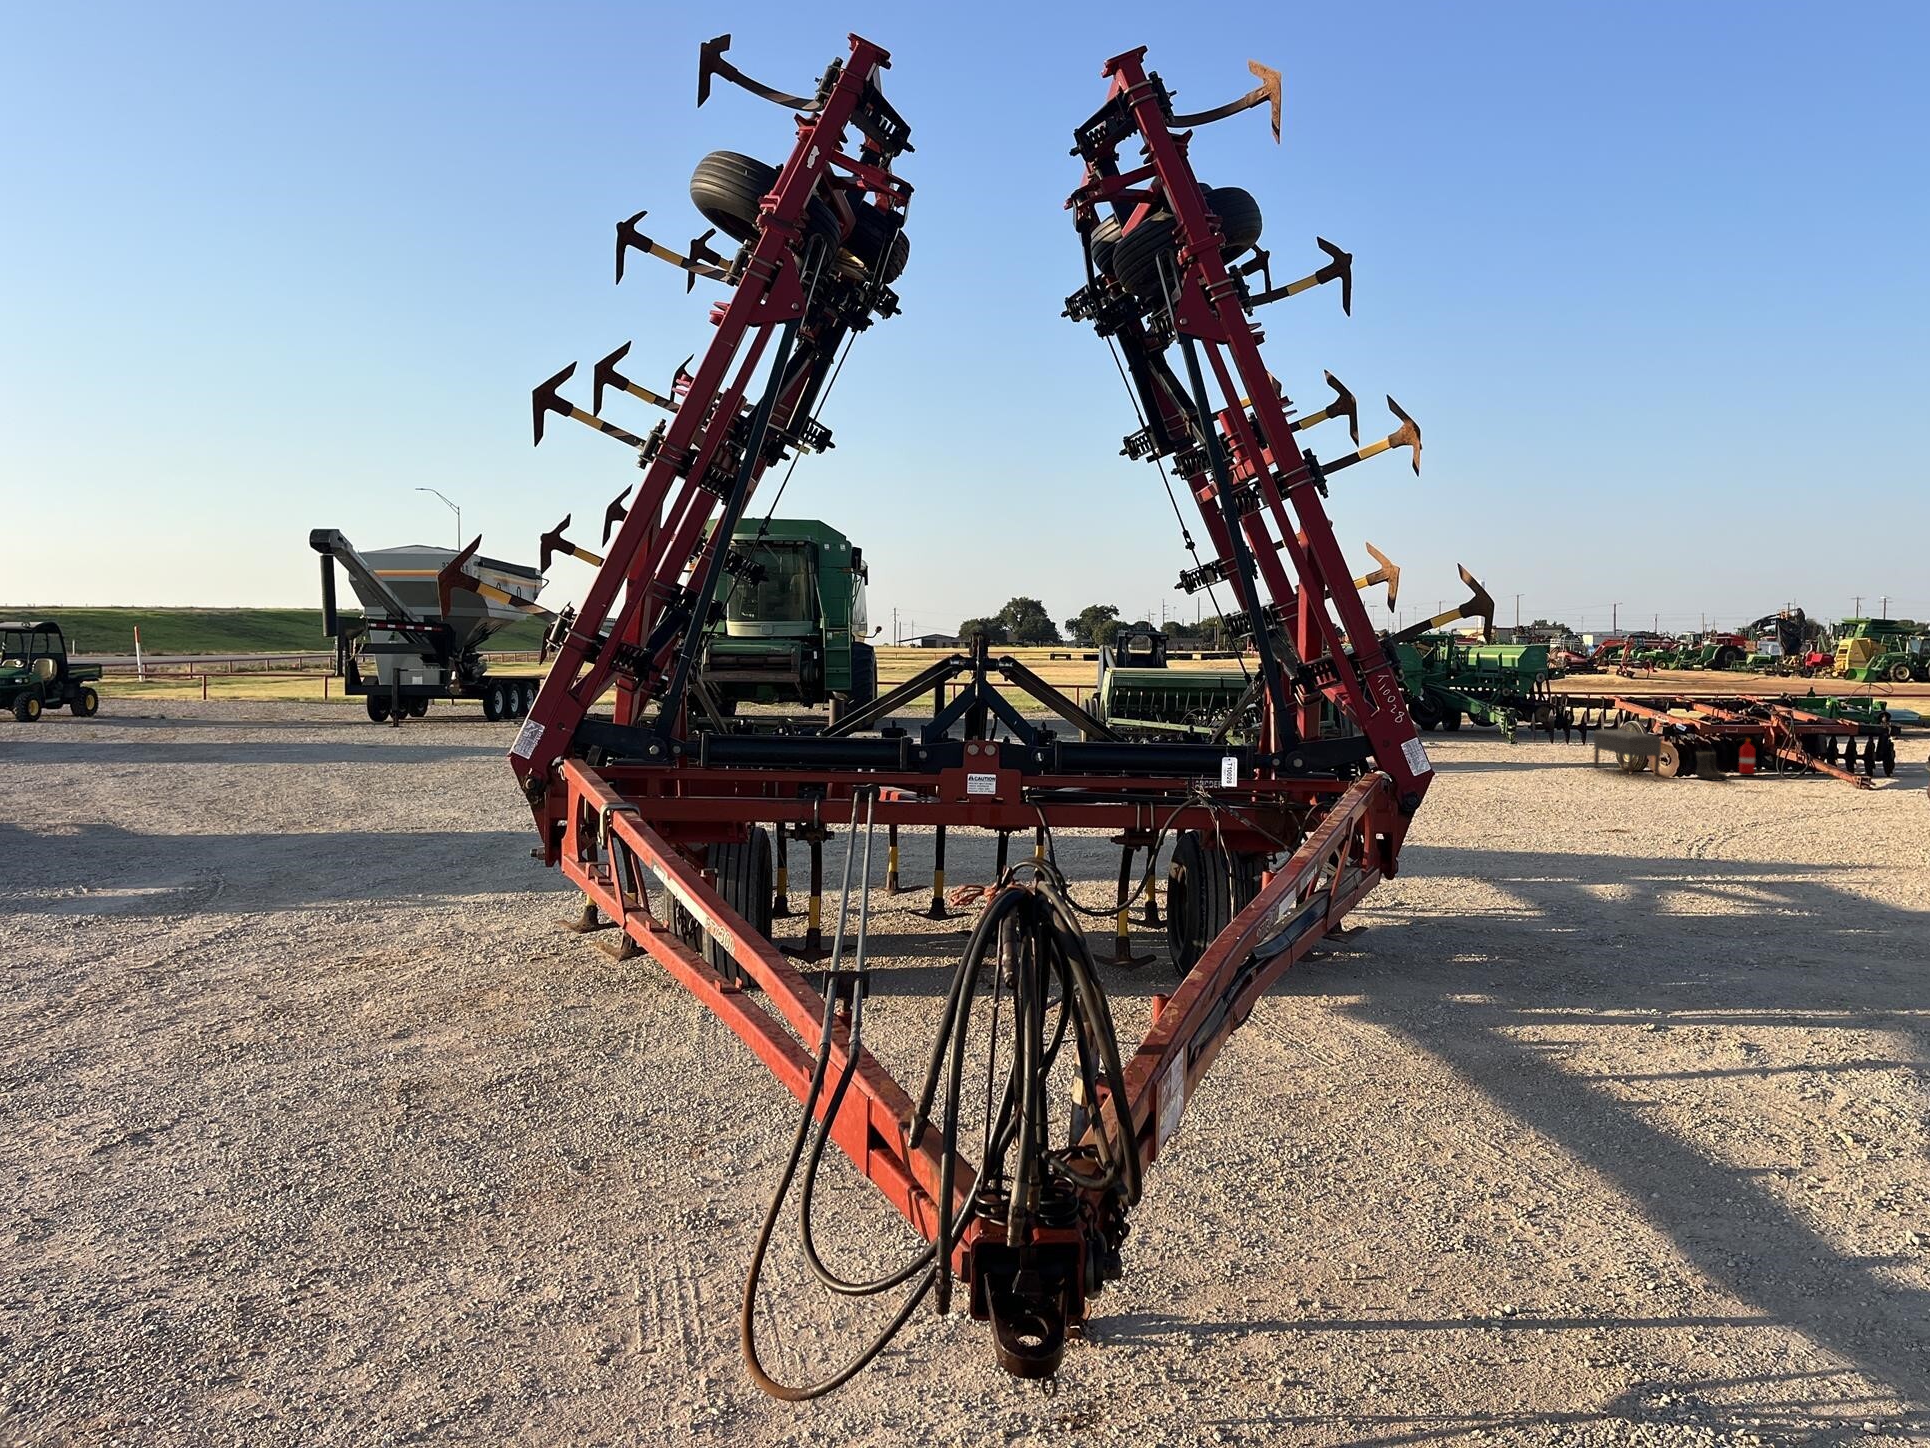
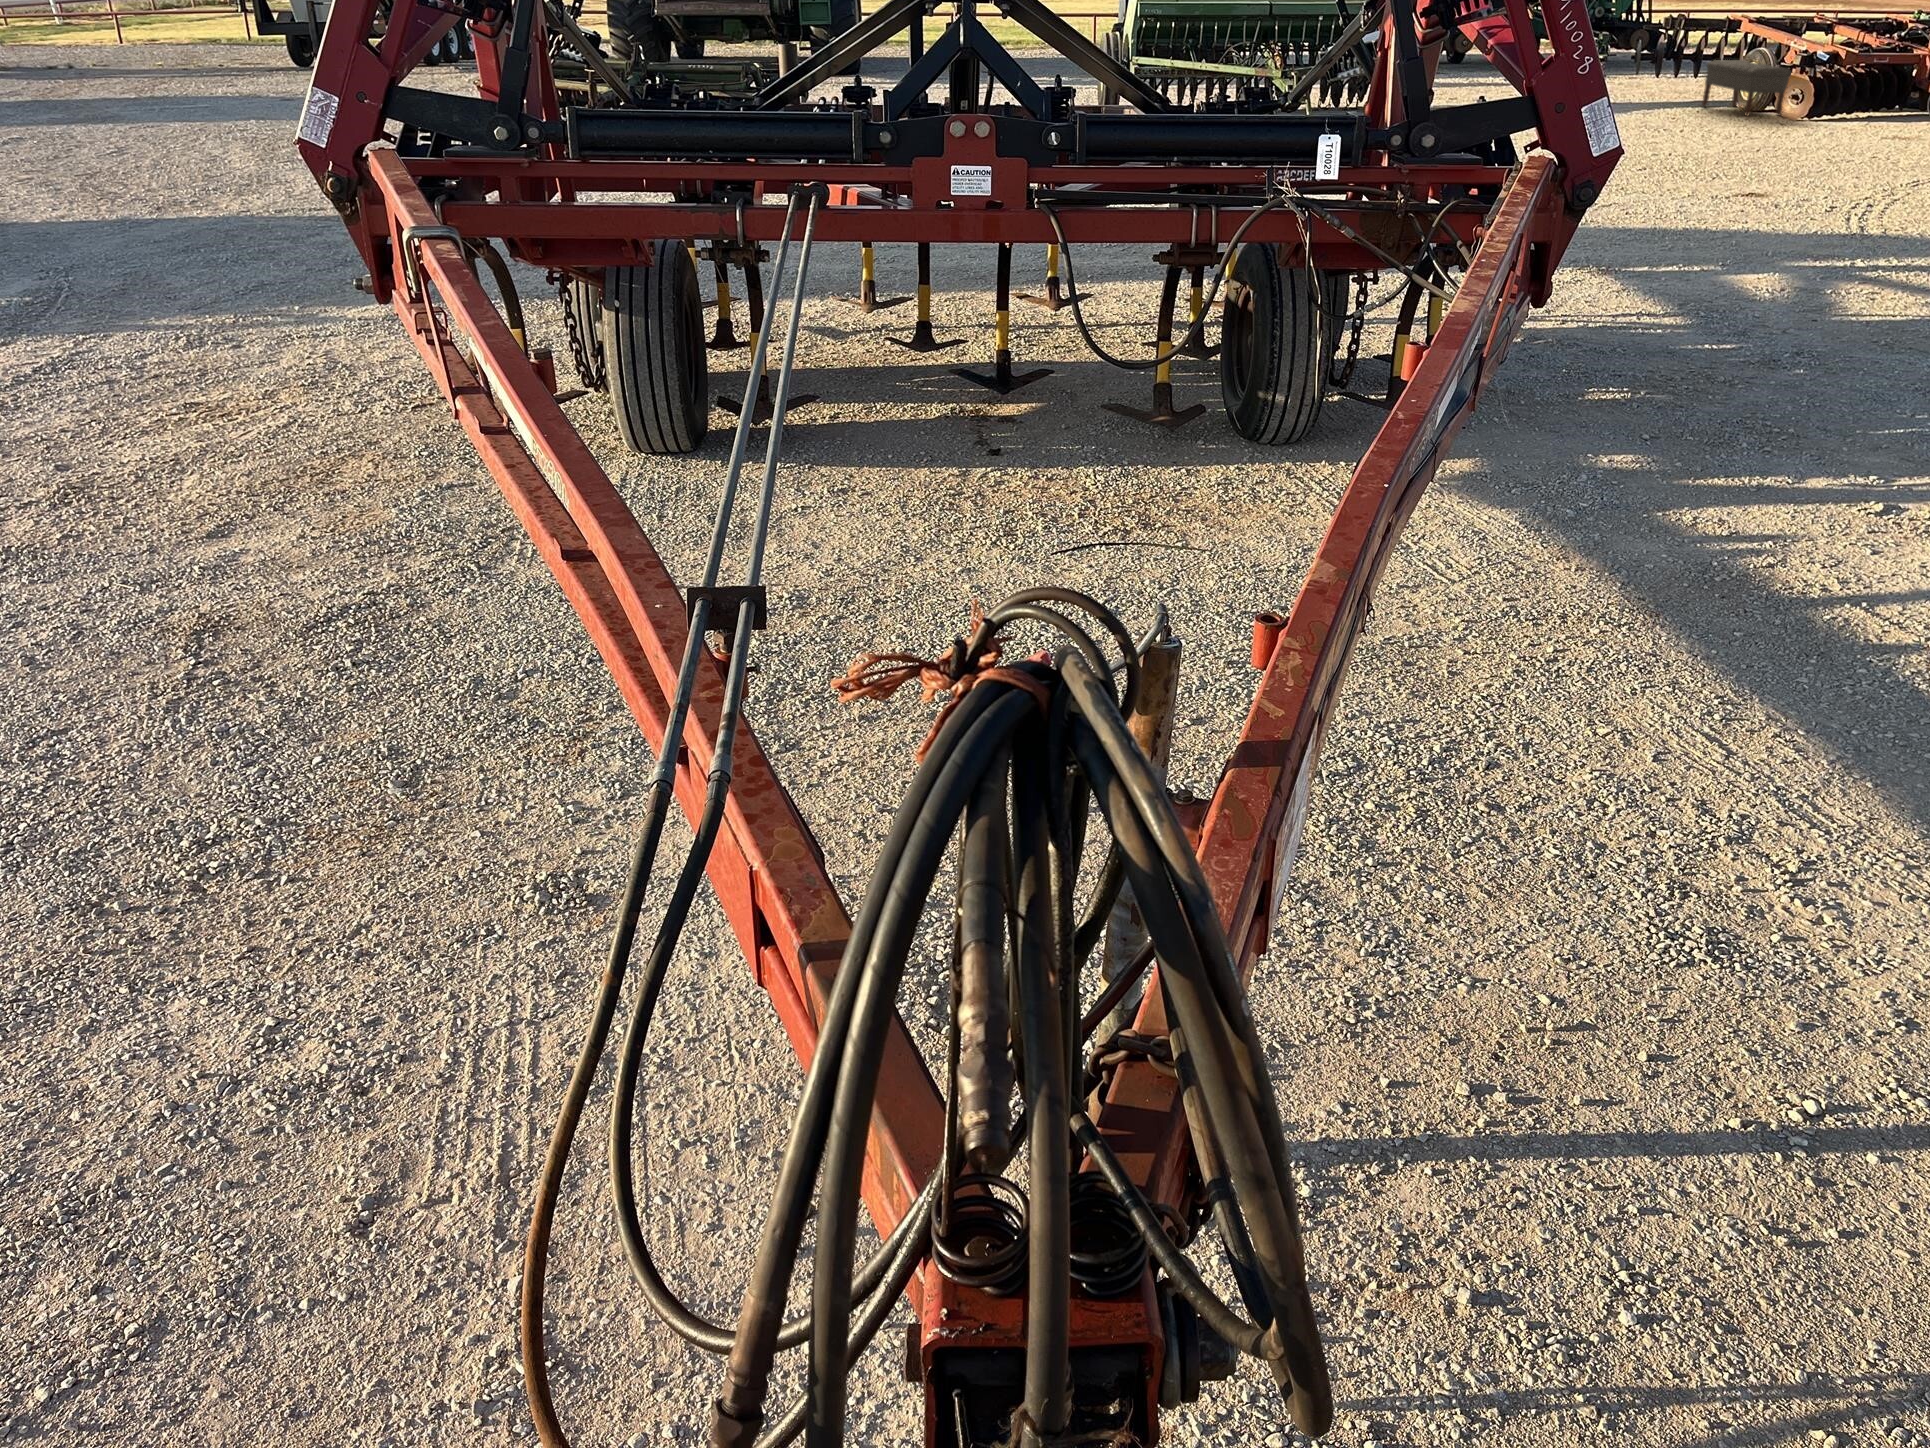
fire extinguisher: present [1739,736,1756,776] -> none [1876,64,1905,117]
boots: present [1697,752,1727,780] -> none [1827,87,1866,123]

